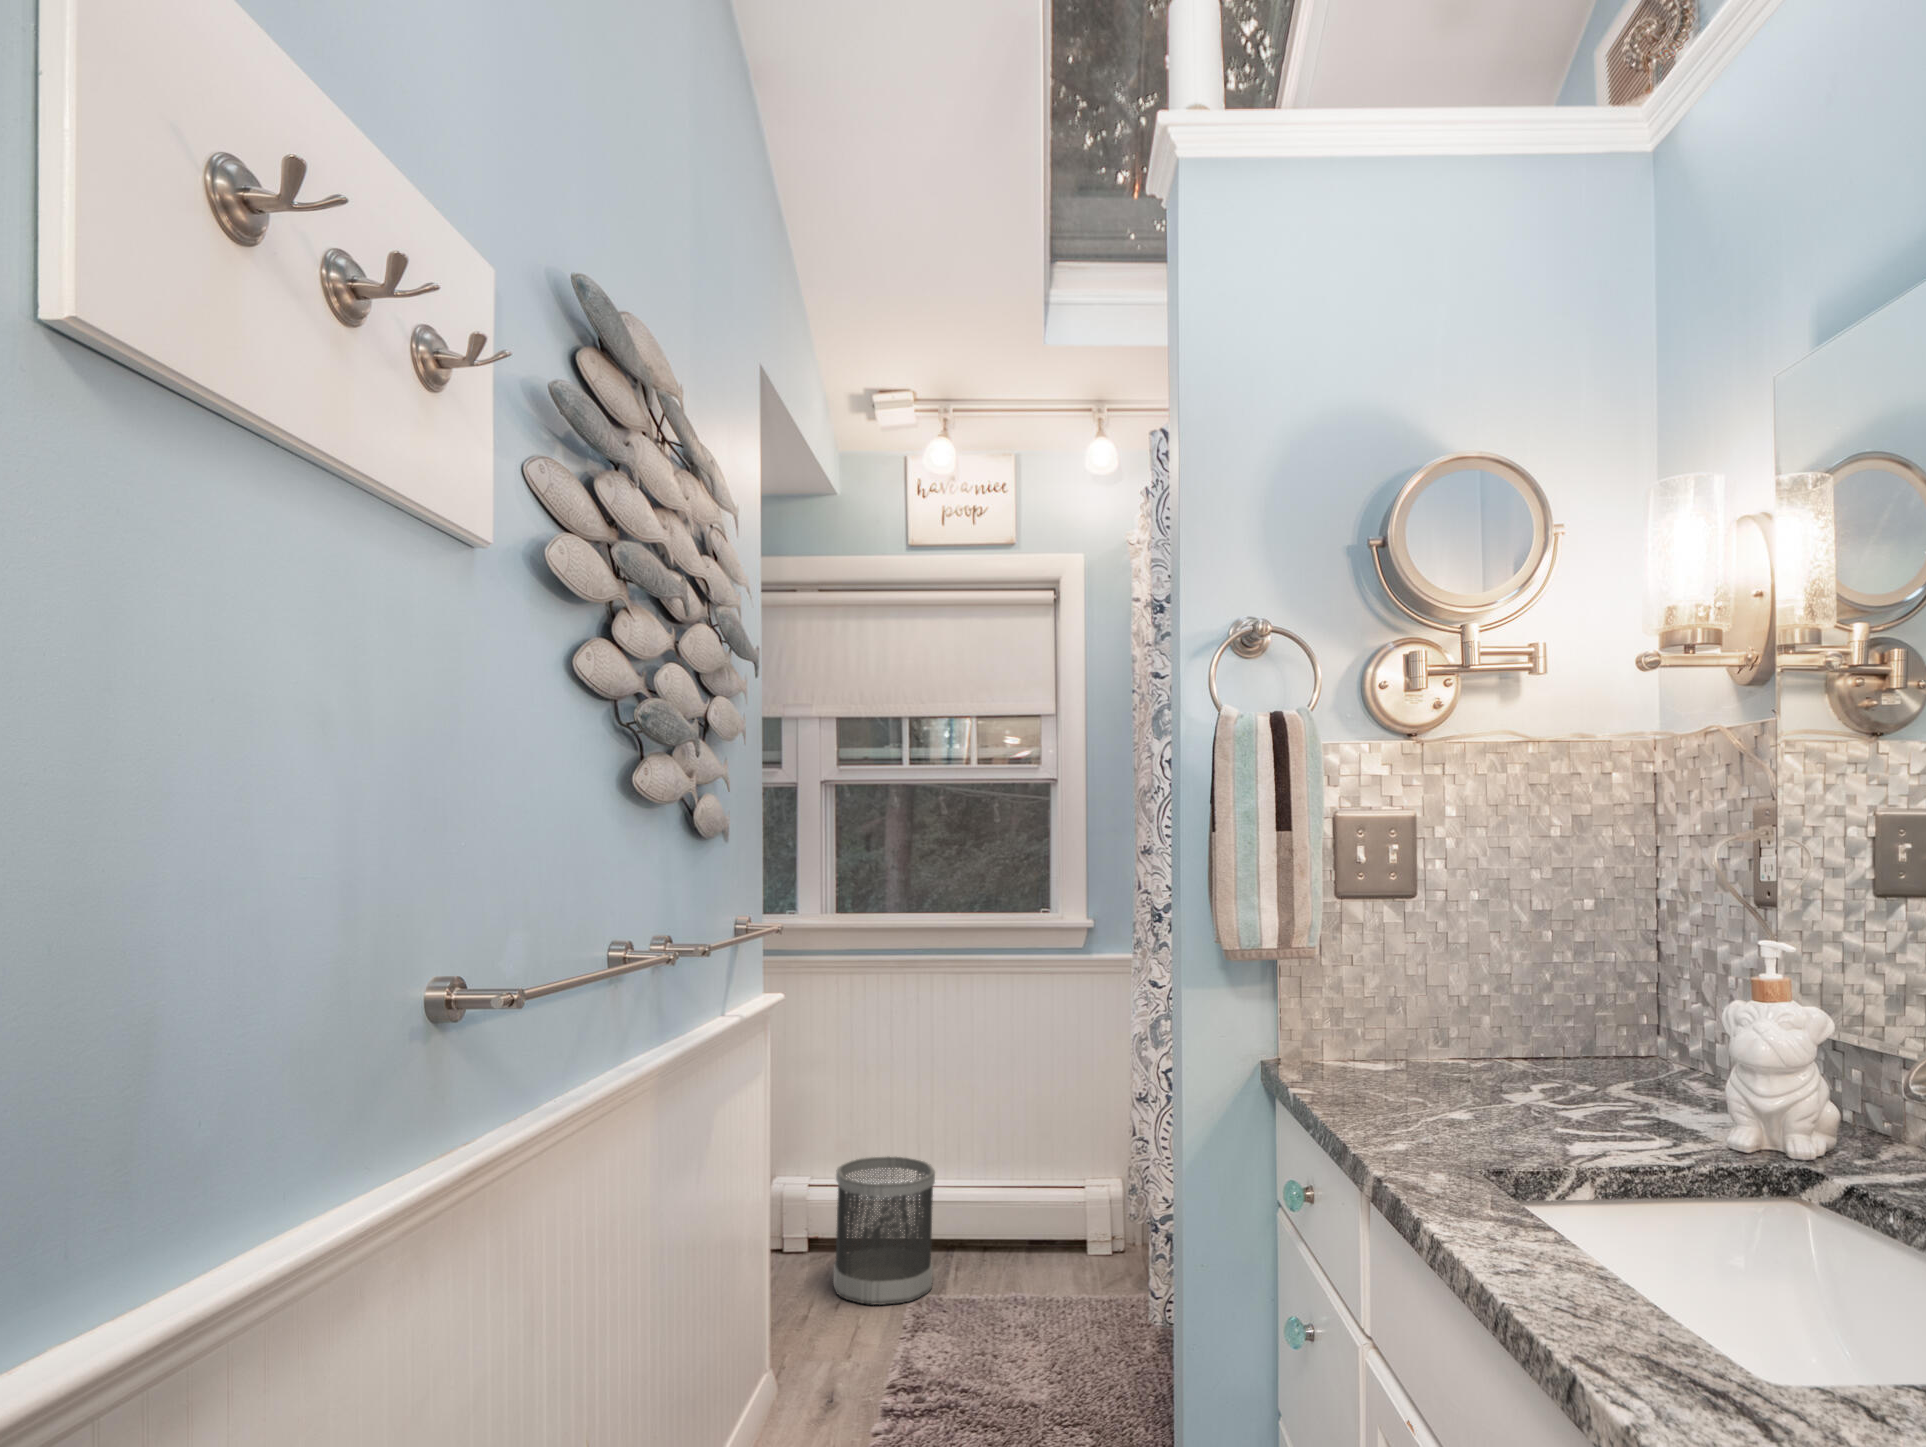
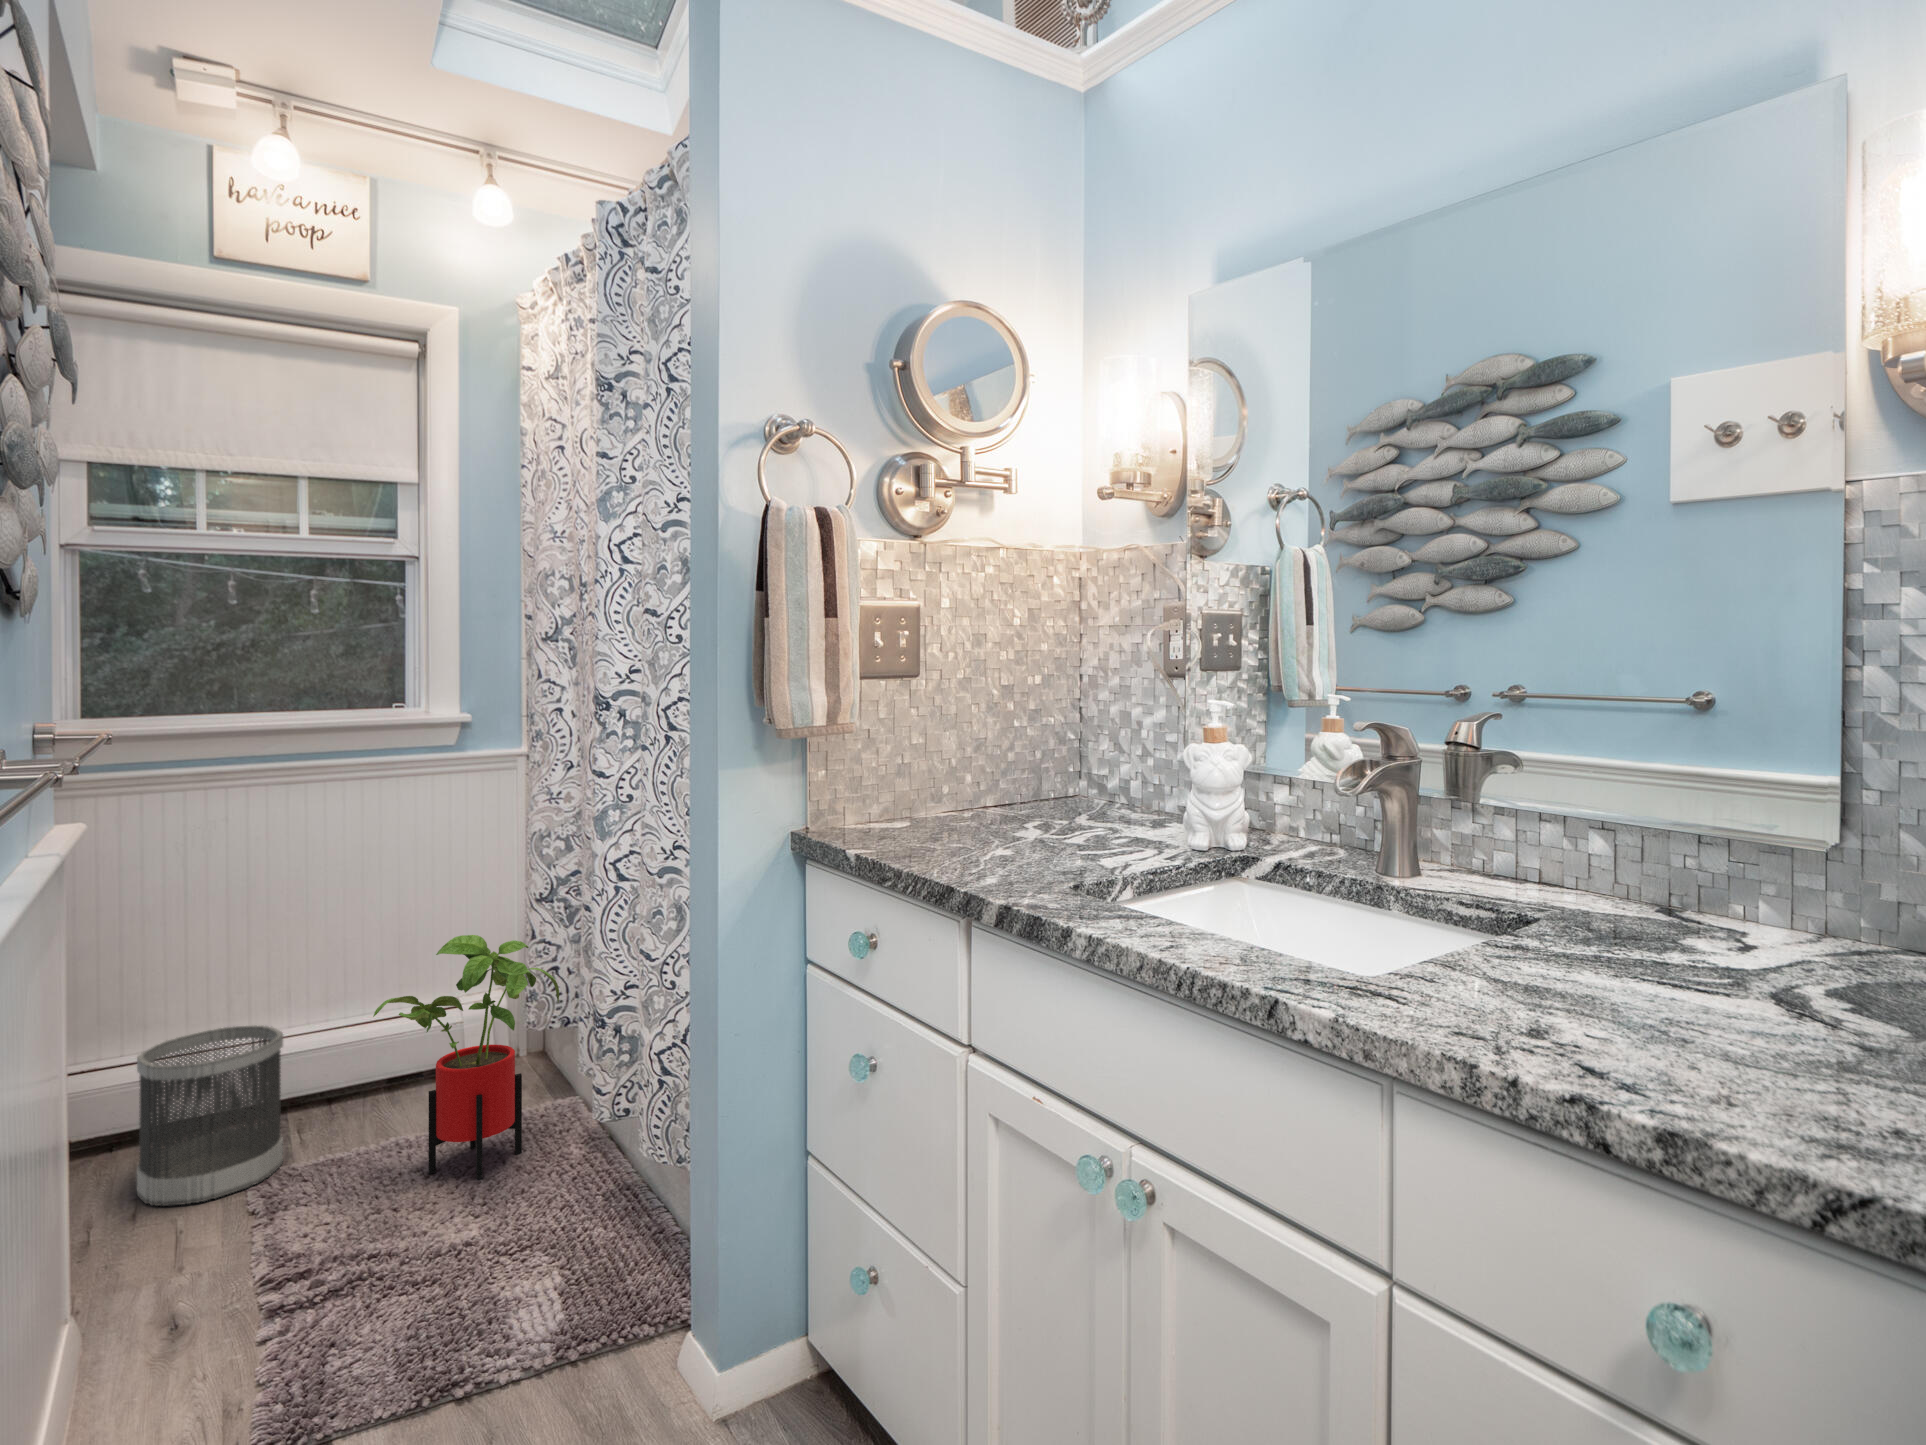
house plant: none [989,1114,1146,1351] -> present [373,935,559,1179]

